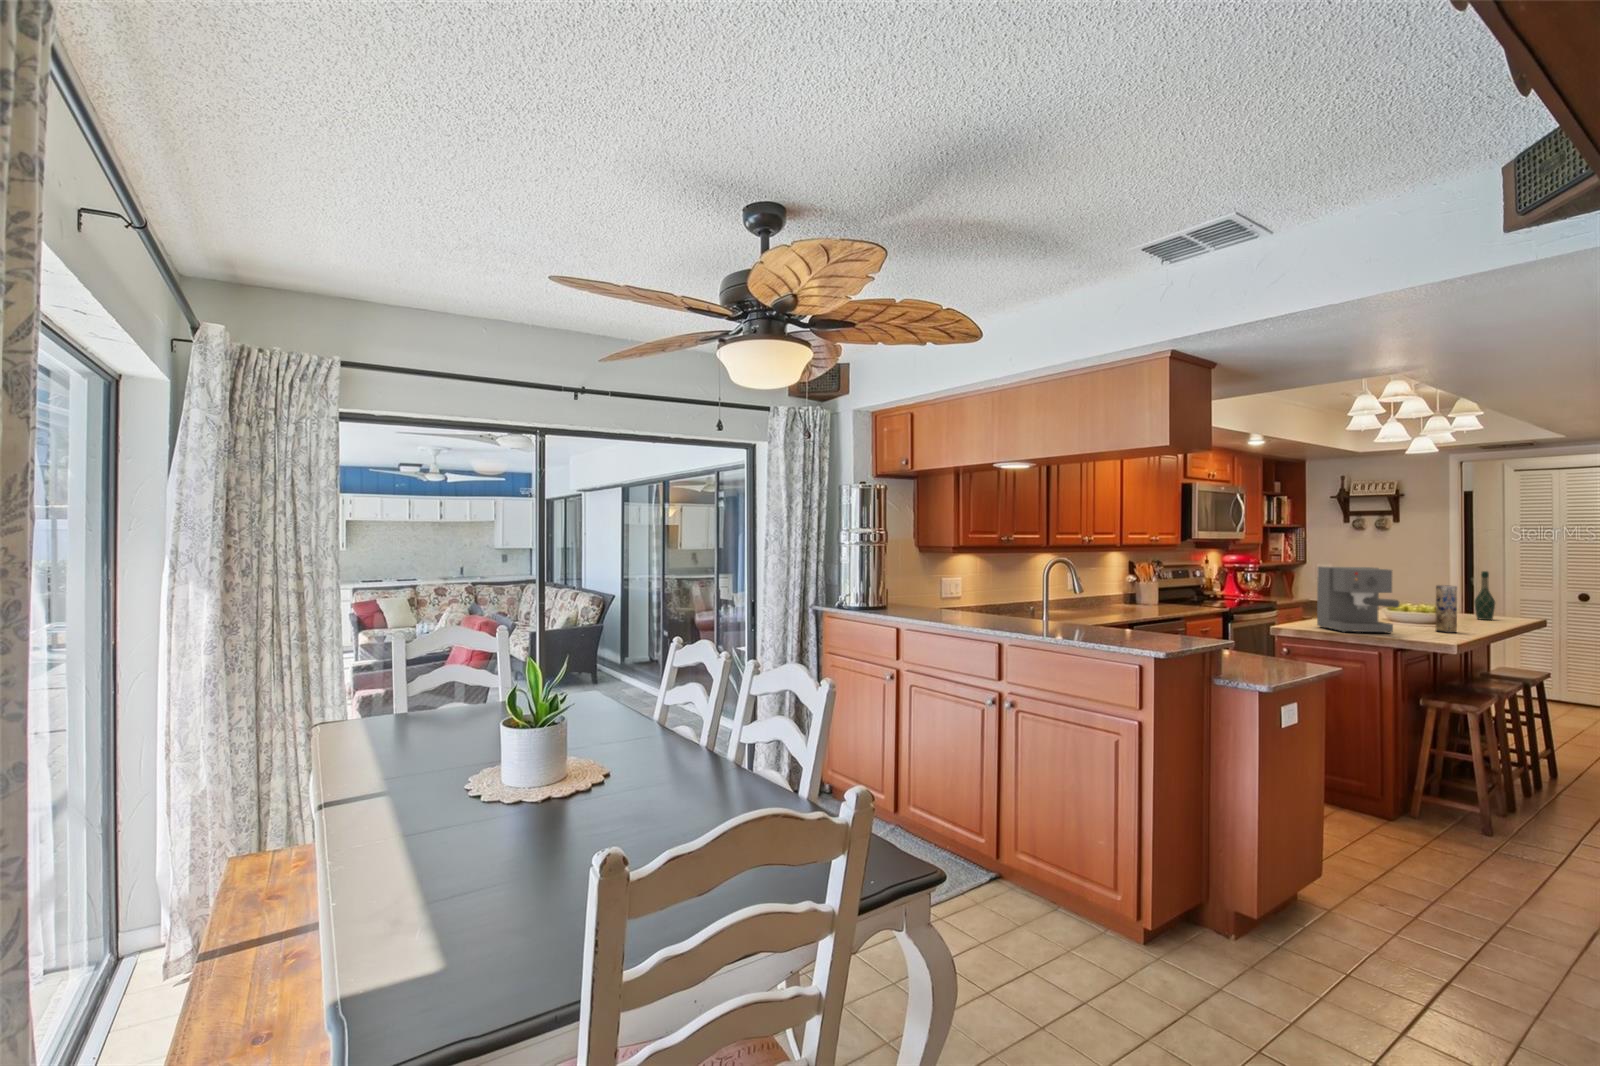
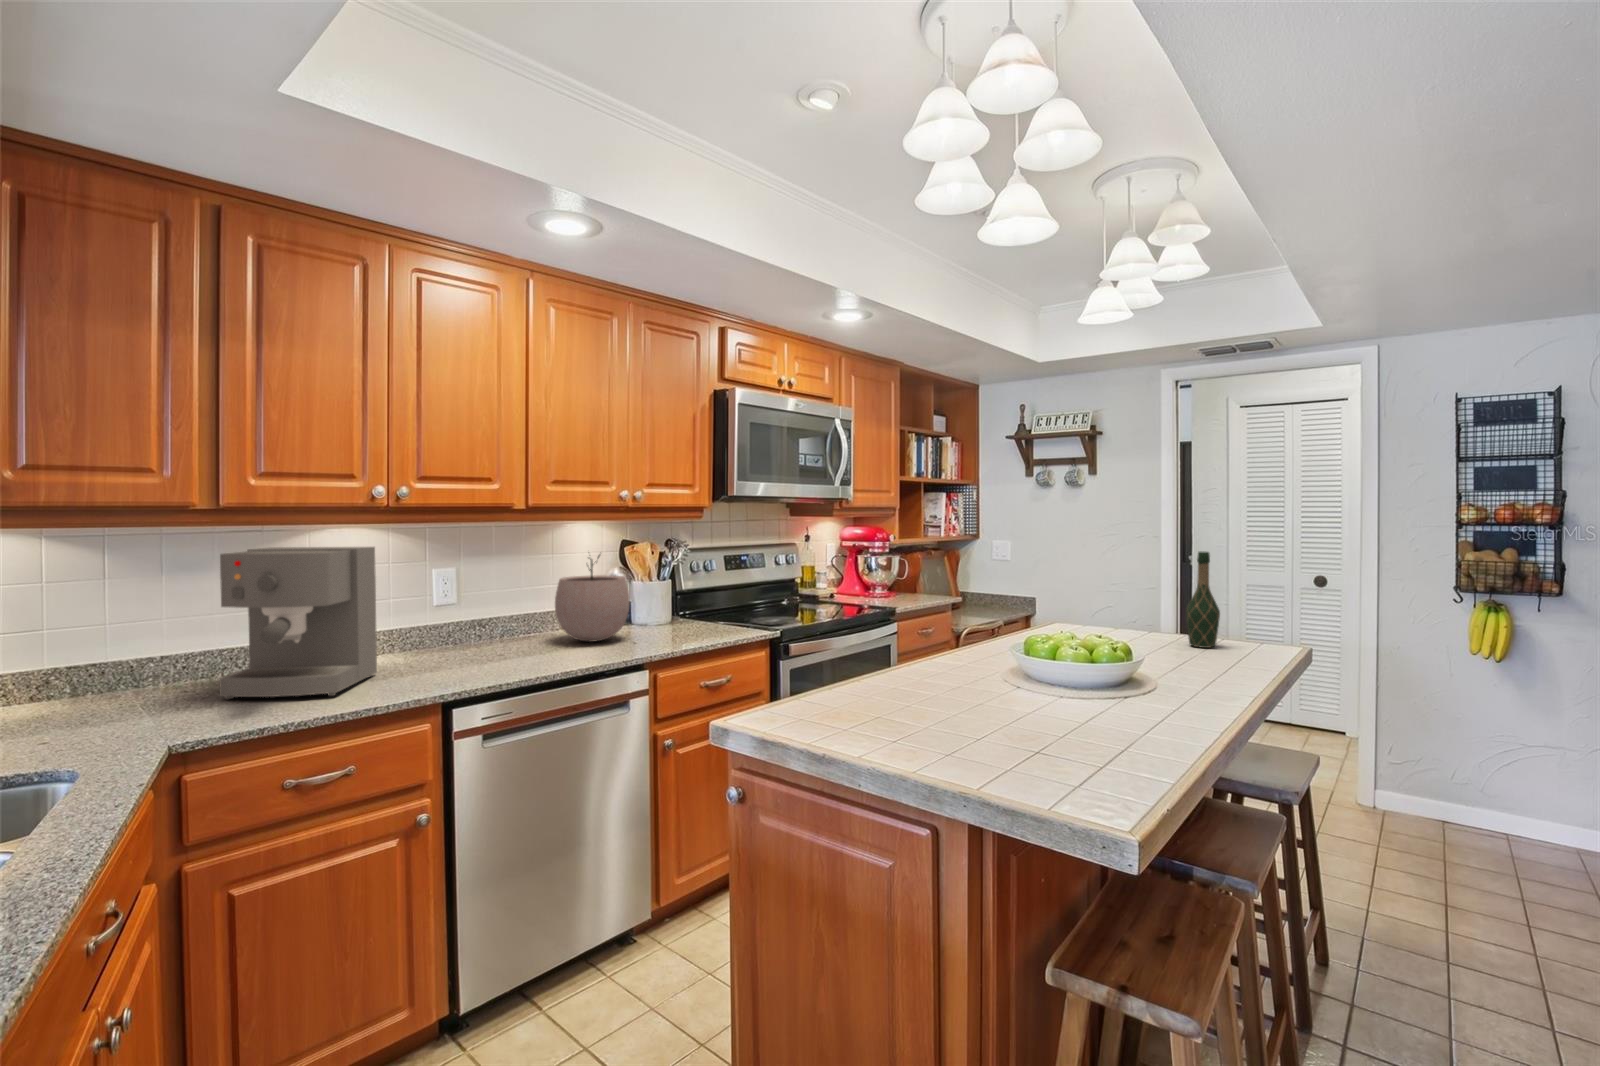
plant pot: none [1122,565,1159,608] -> present [555,555,630,642]
coffee maker: present [1317,566,1399,633] -> present [220,547,377,699]
vase: present [1436,585,1457,633] -> none [1100,592,1144,713]

